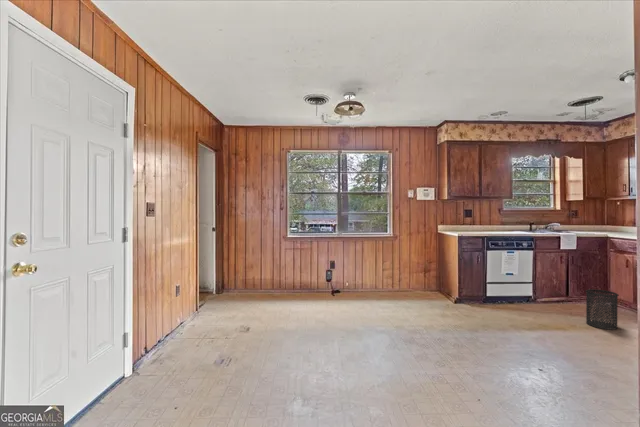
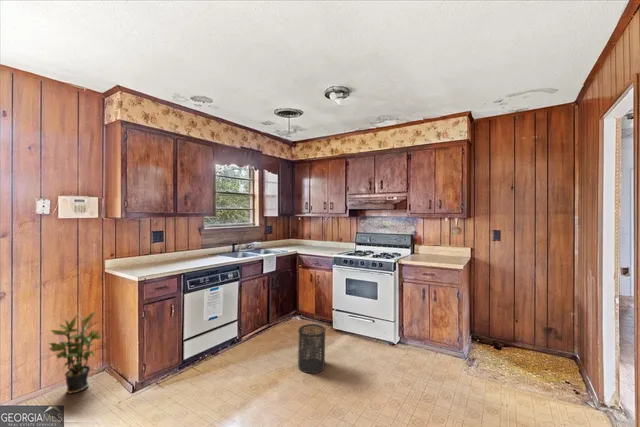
potted plant: none [414,252,437,295] -> present [50,312,101,393]

